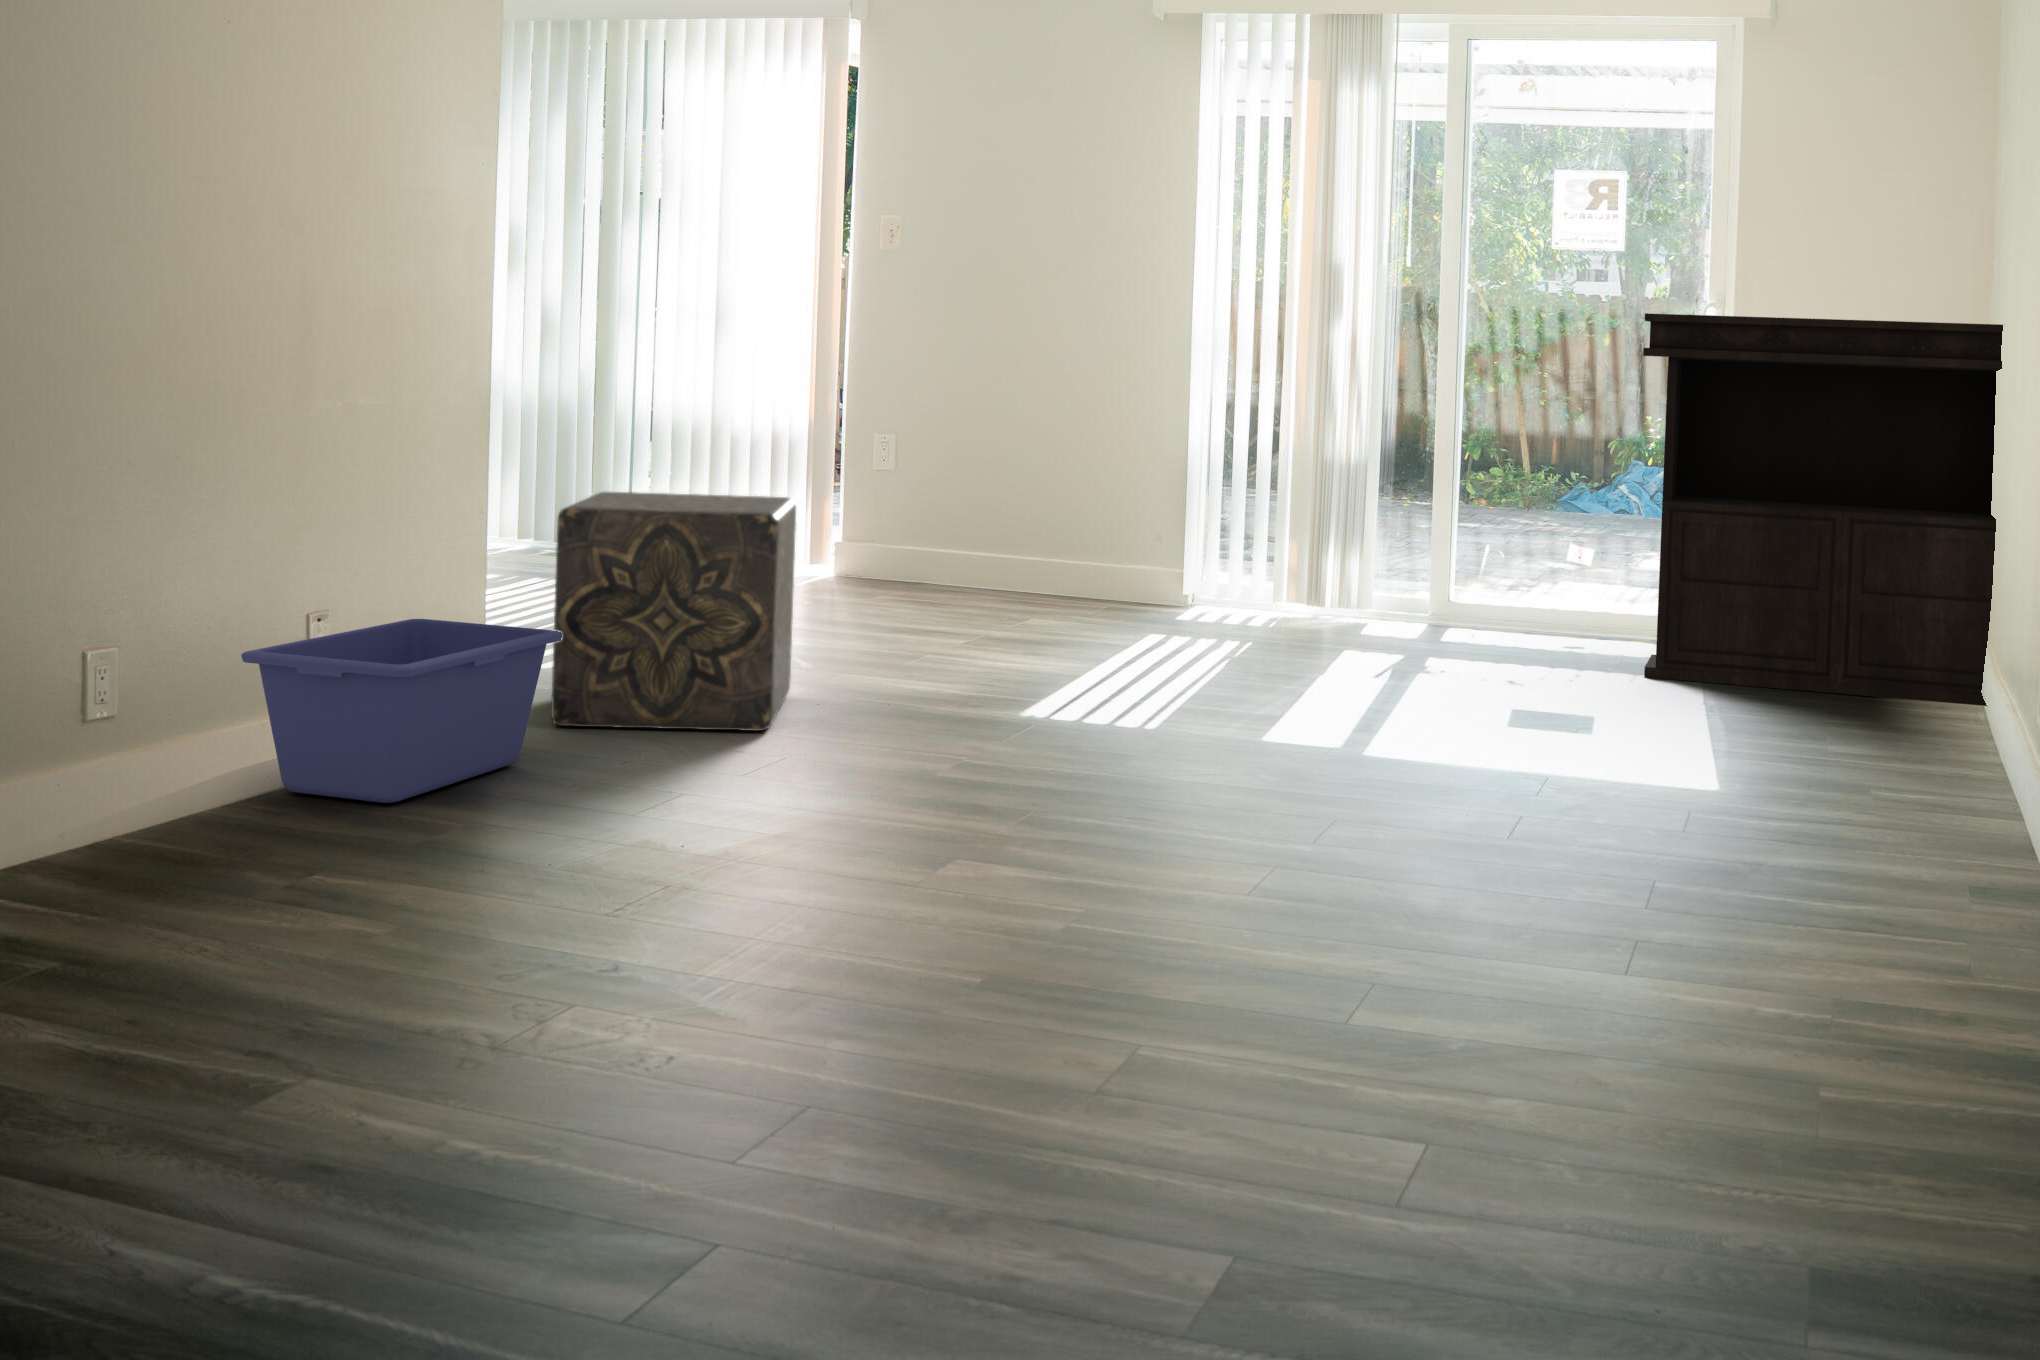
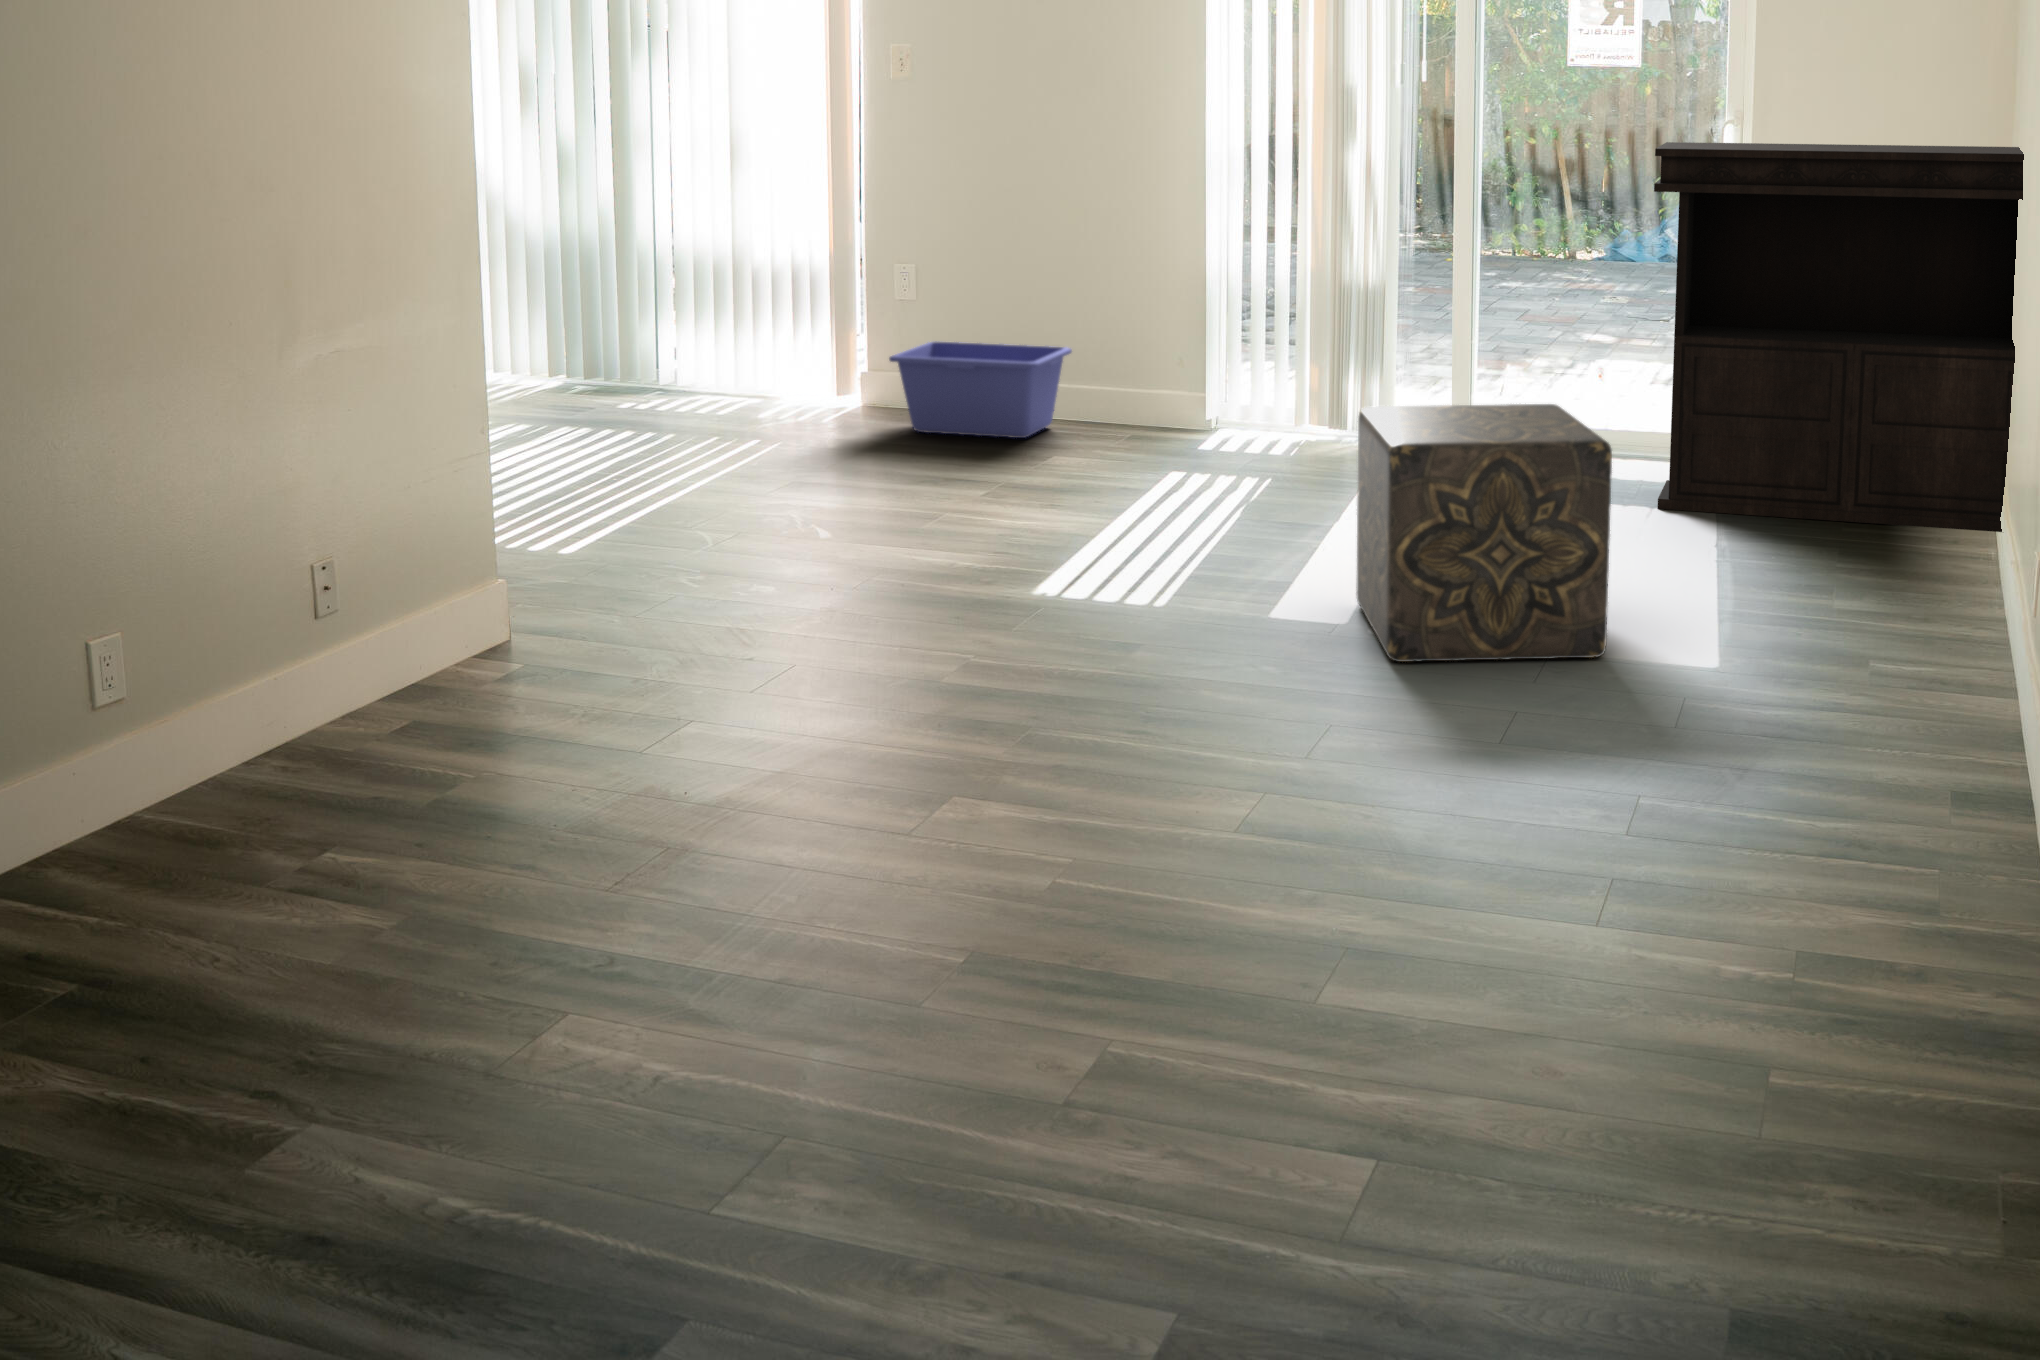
ottoman: present [551,492,796,731] -> present [1356,404,1612,662]
storage bin: present [241,619,562,803] -> present [889,342,1072,438]

